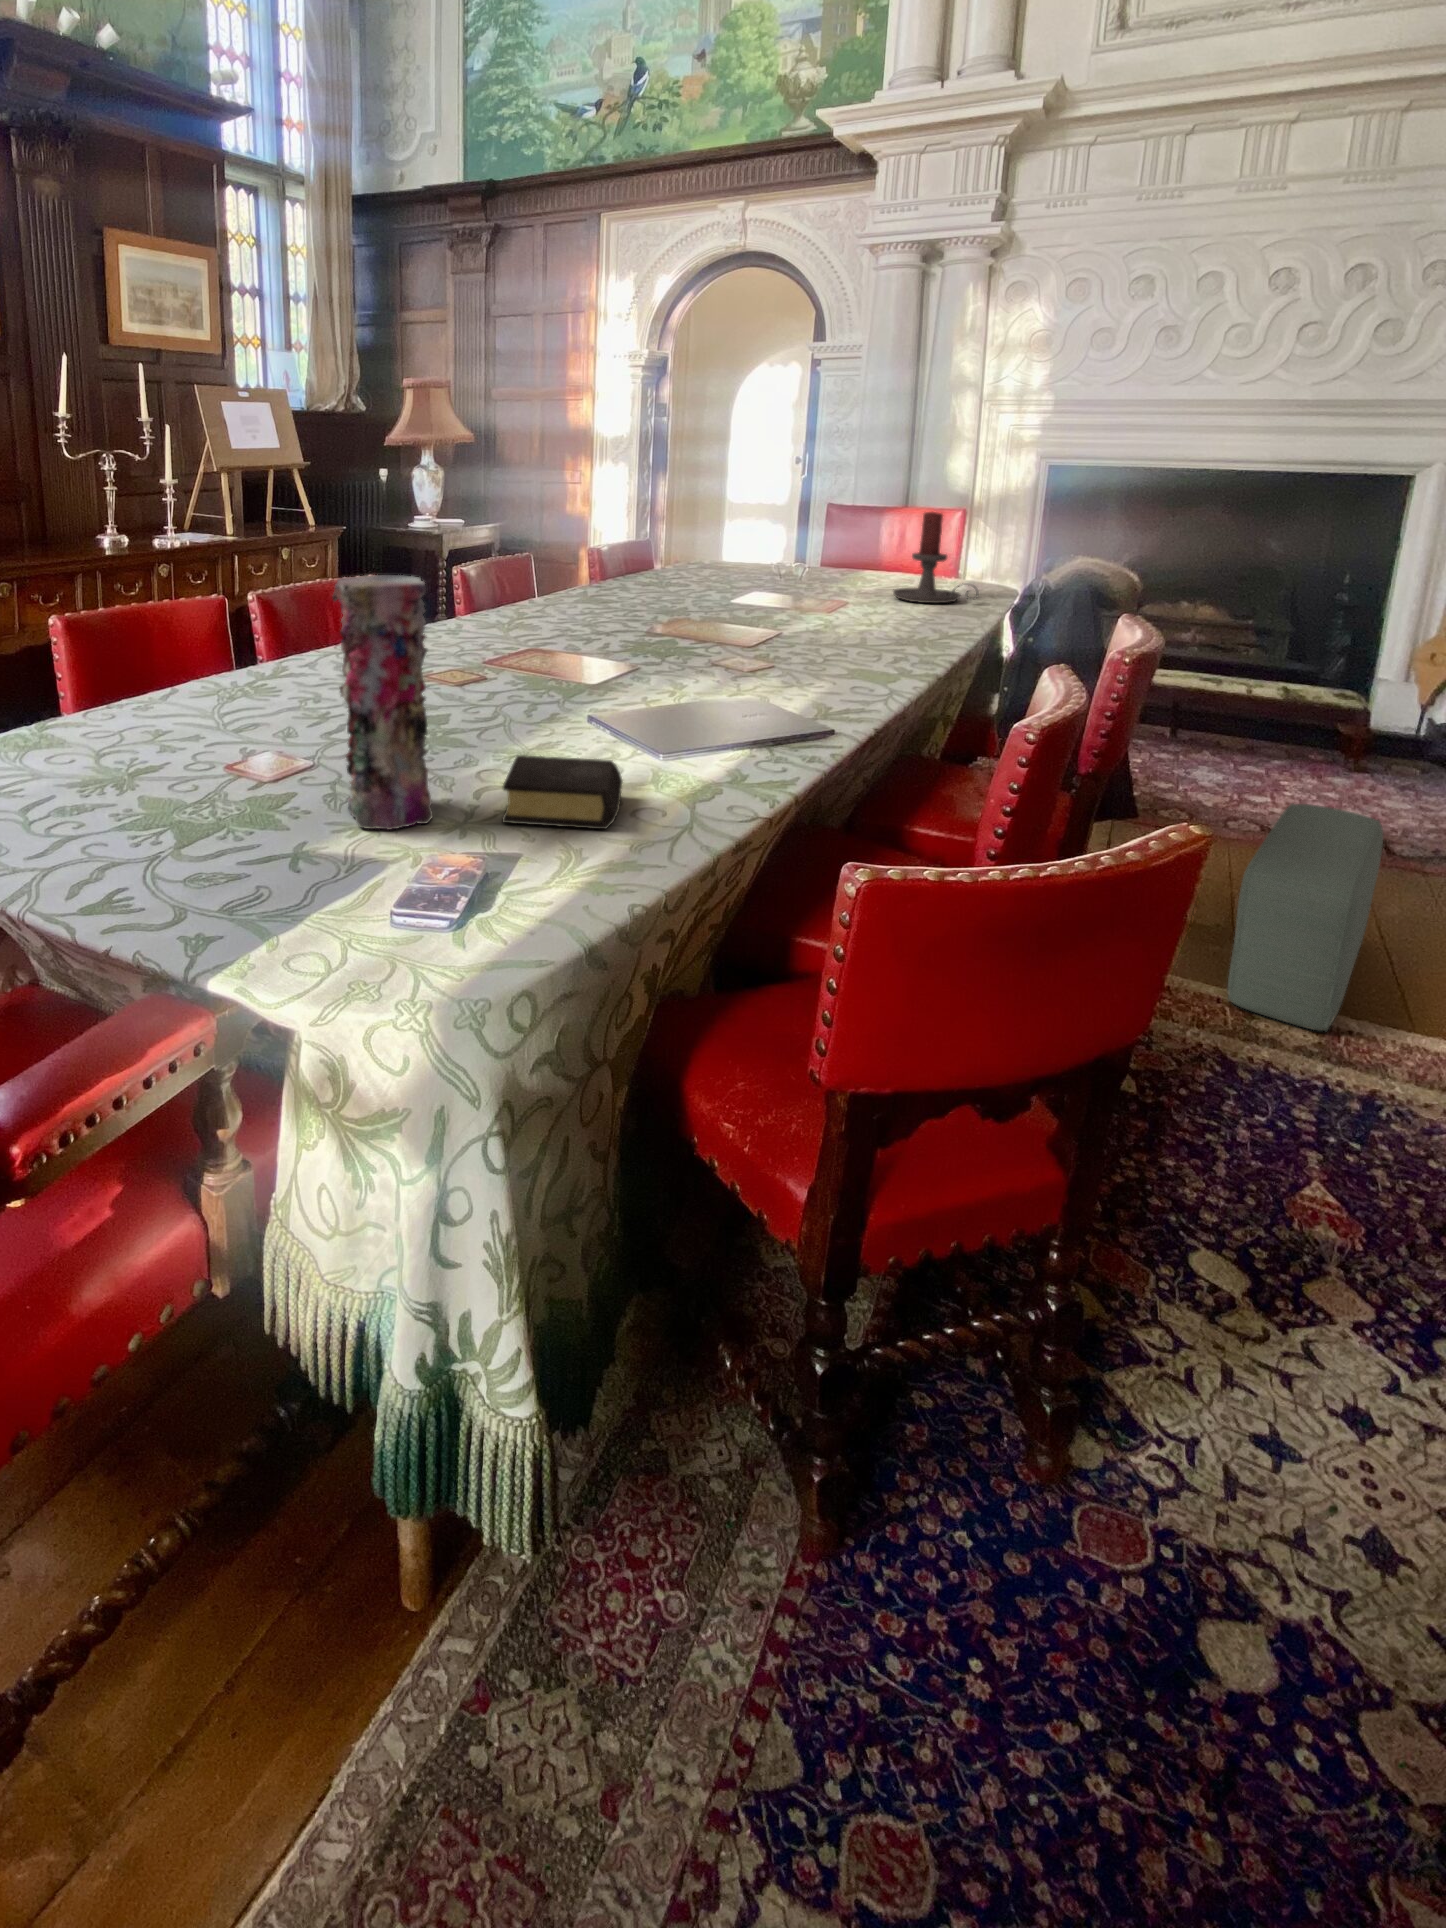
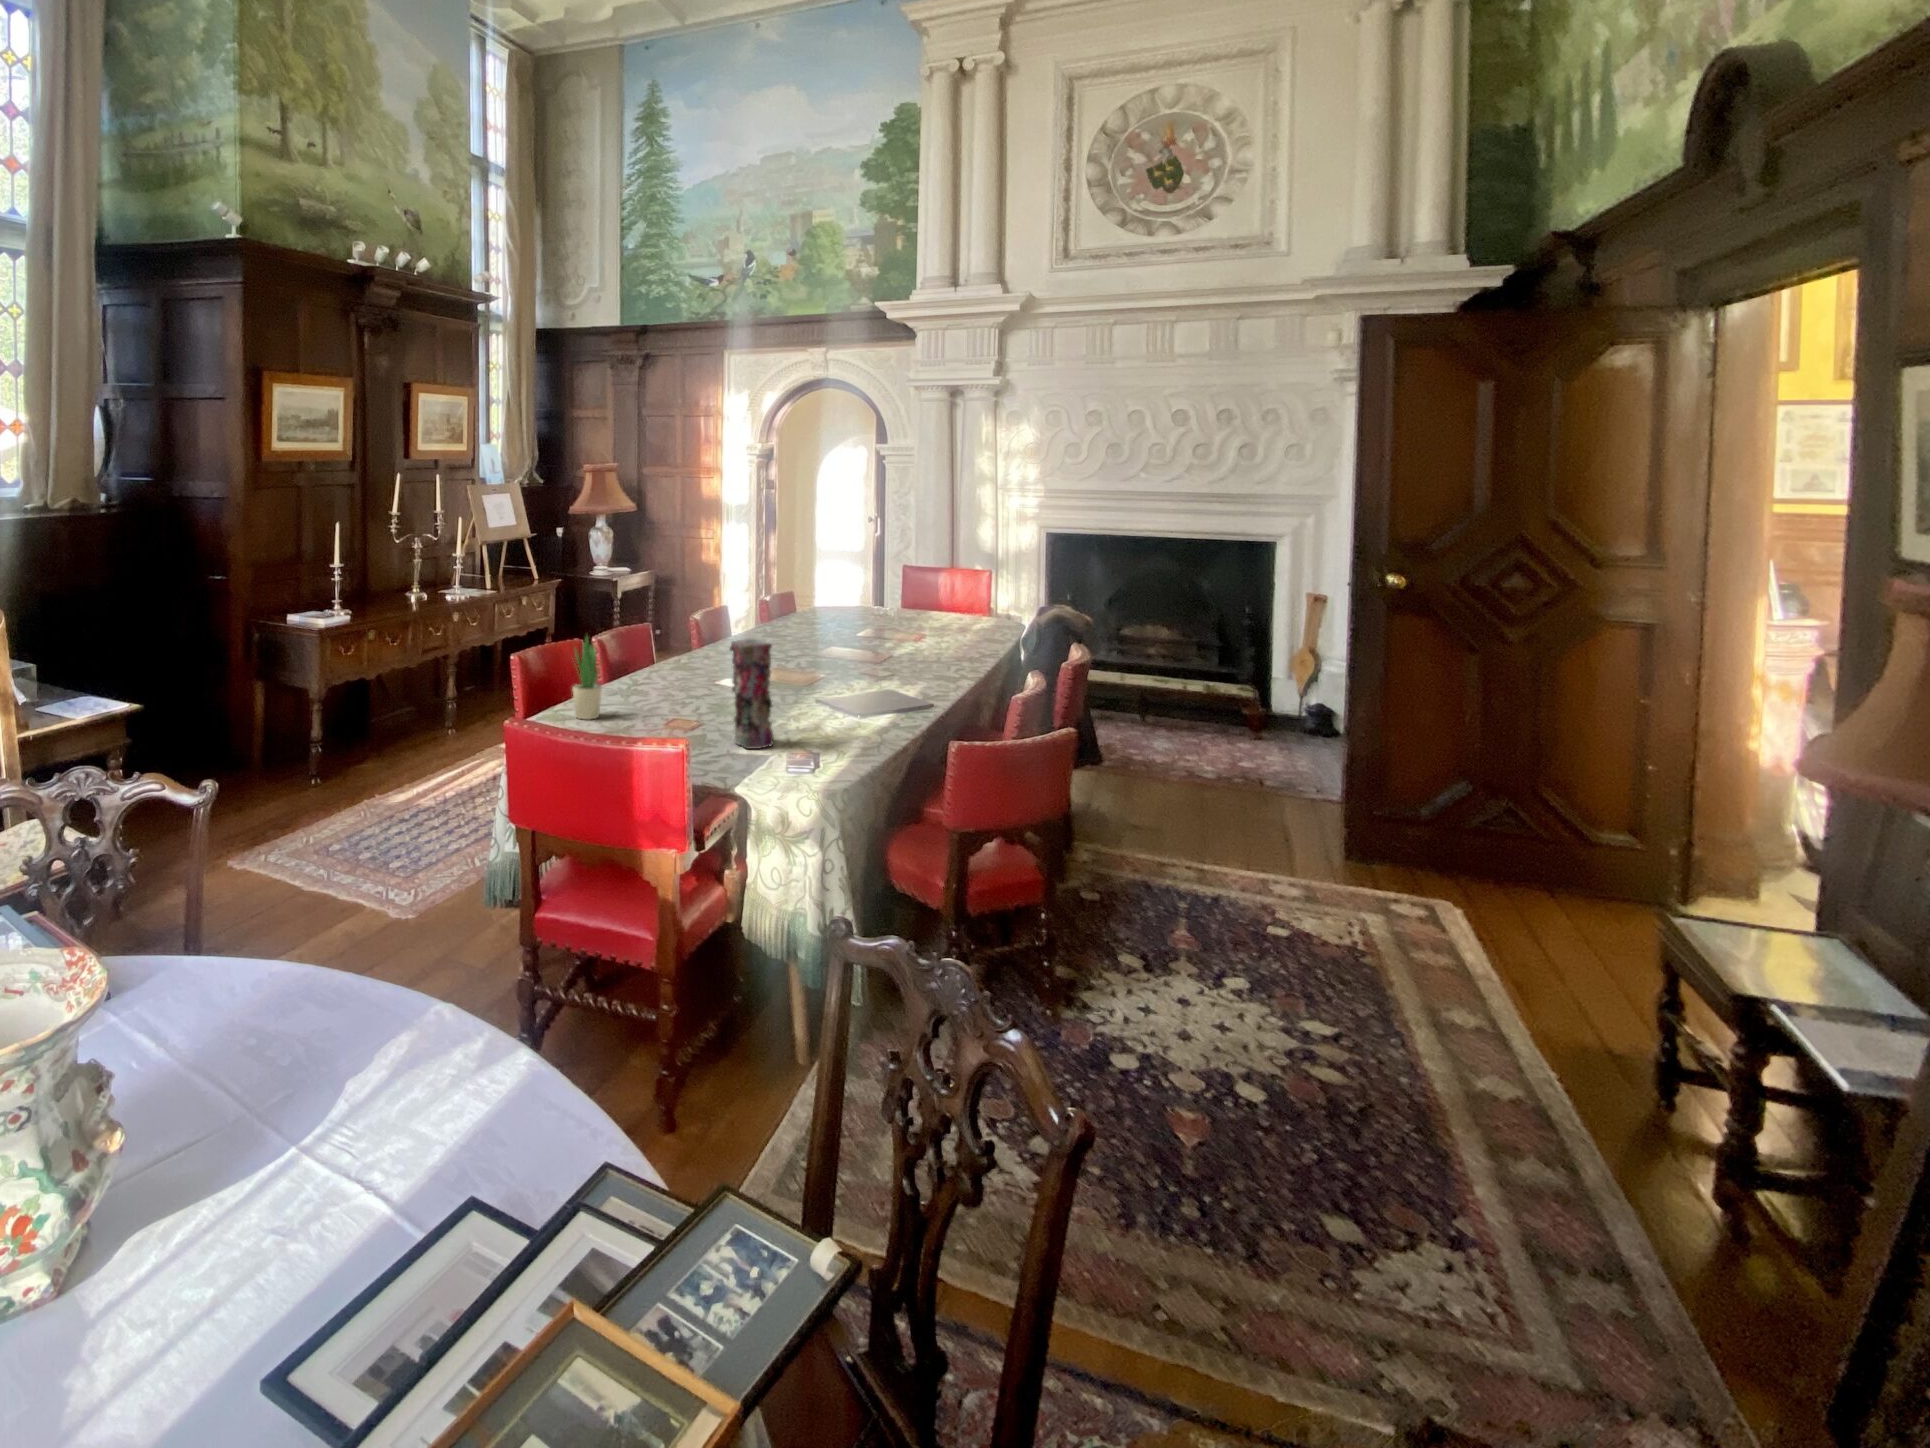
candle holder: present [893,512,979,603] -> none [955,579,1006,635]
potted plant: none [74,561,148,737] -> present [573,636,602,719]
book: present [502,755,623,829] -> none [801,717,854,745]
pouf: present [1228,803,1383,1031] -> none [1156,748,1238,870]

